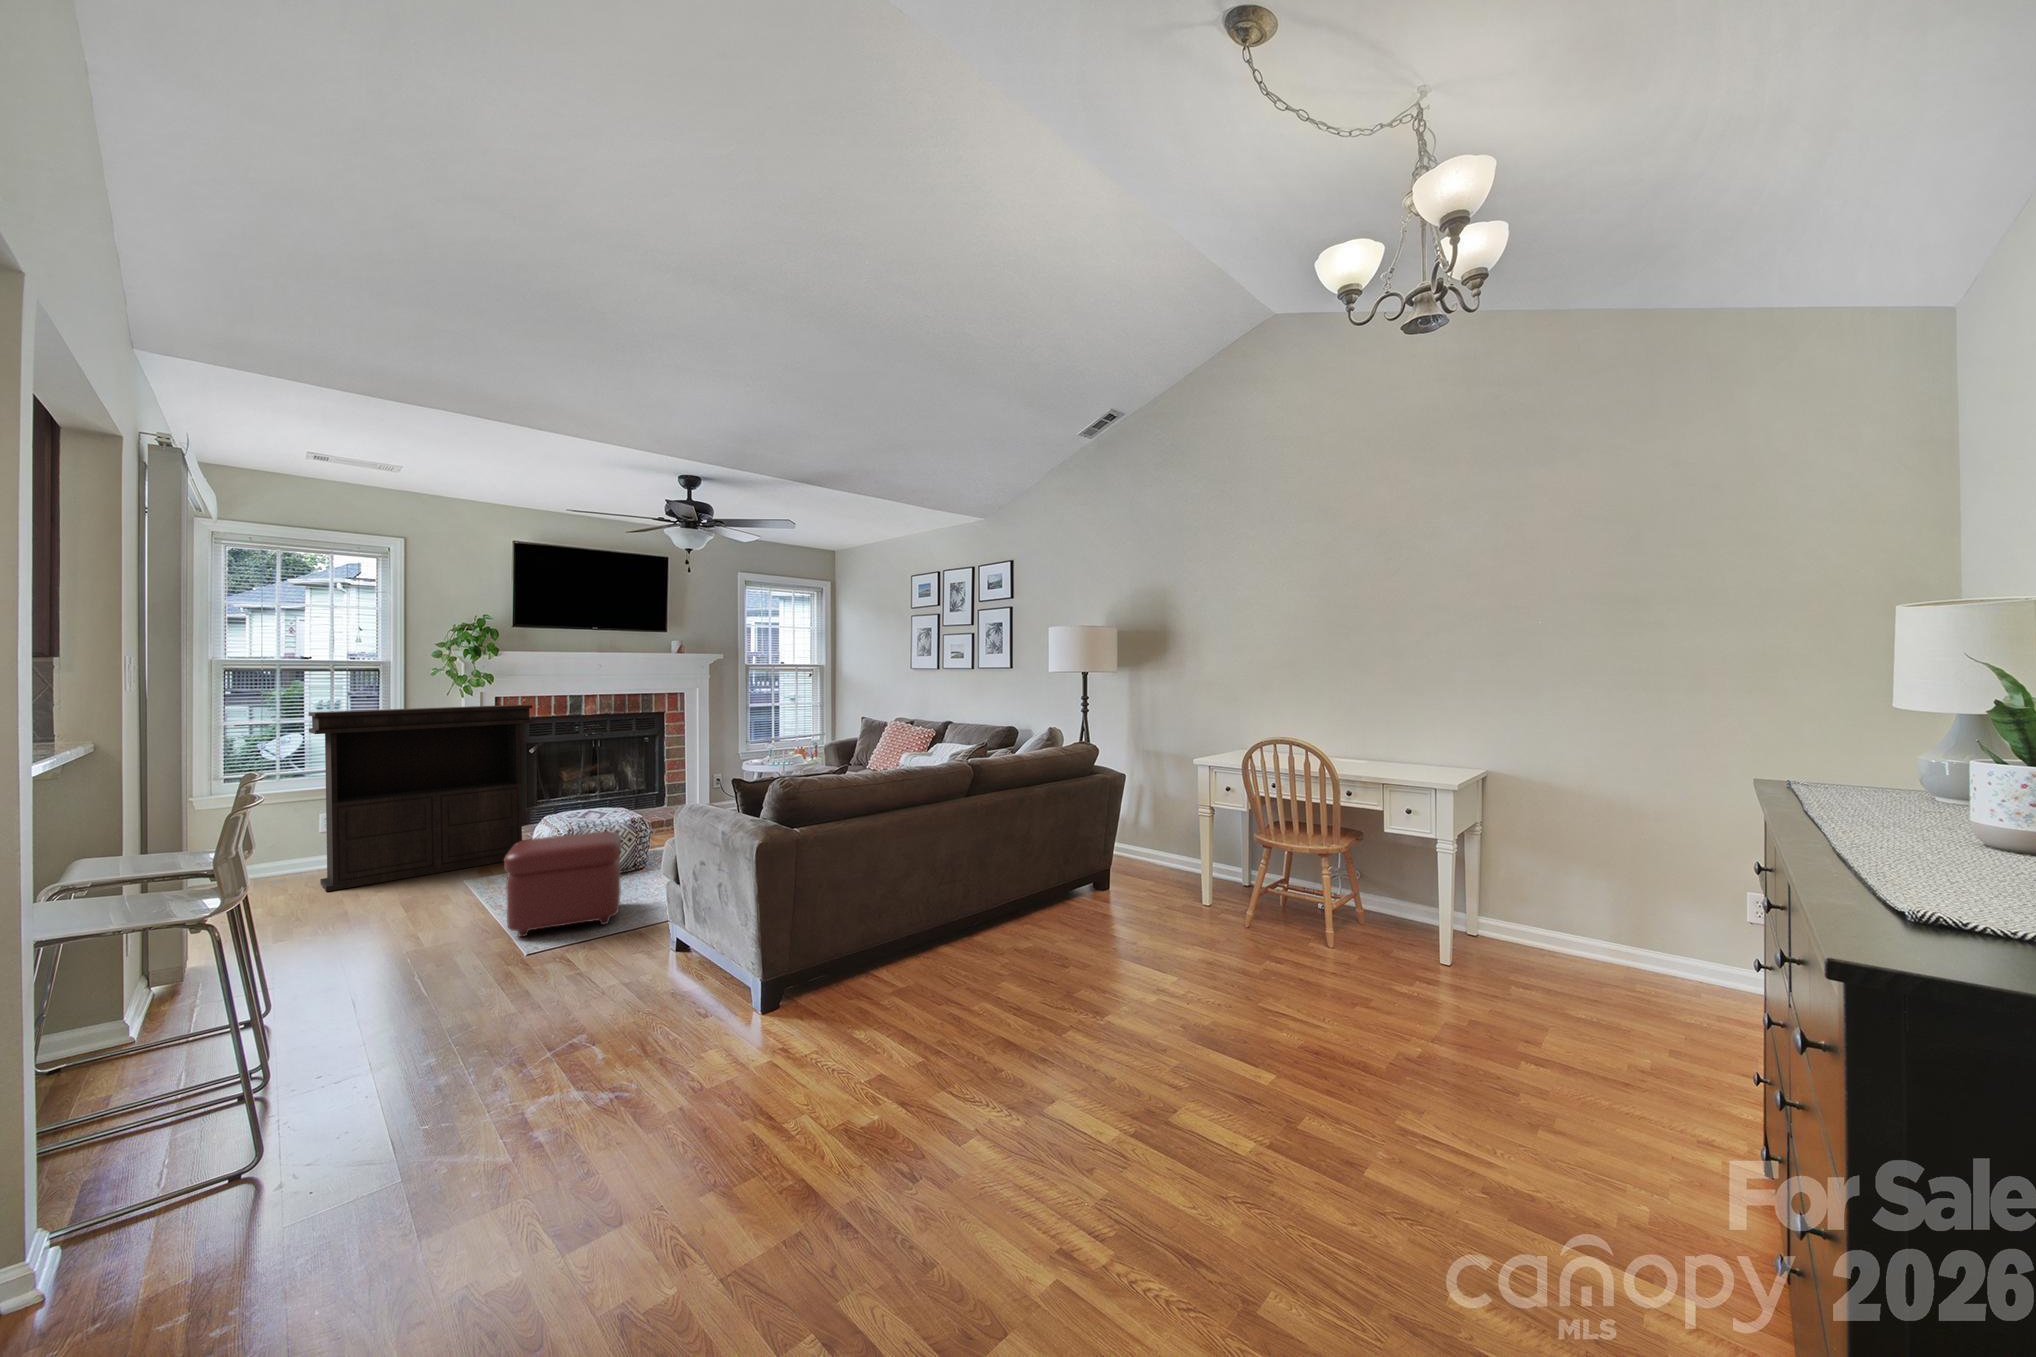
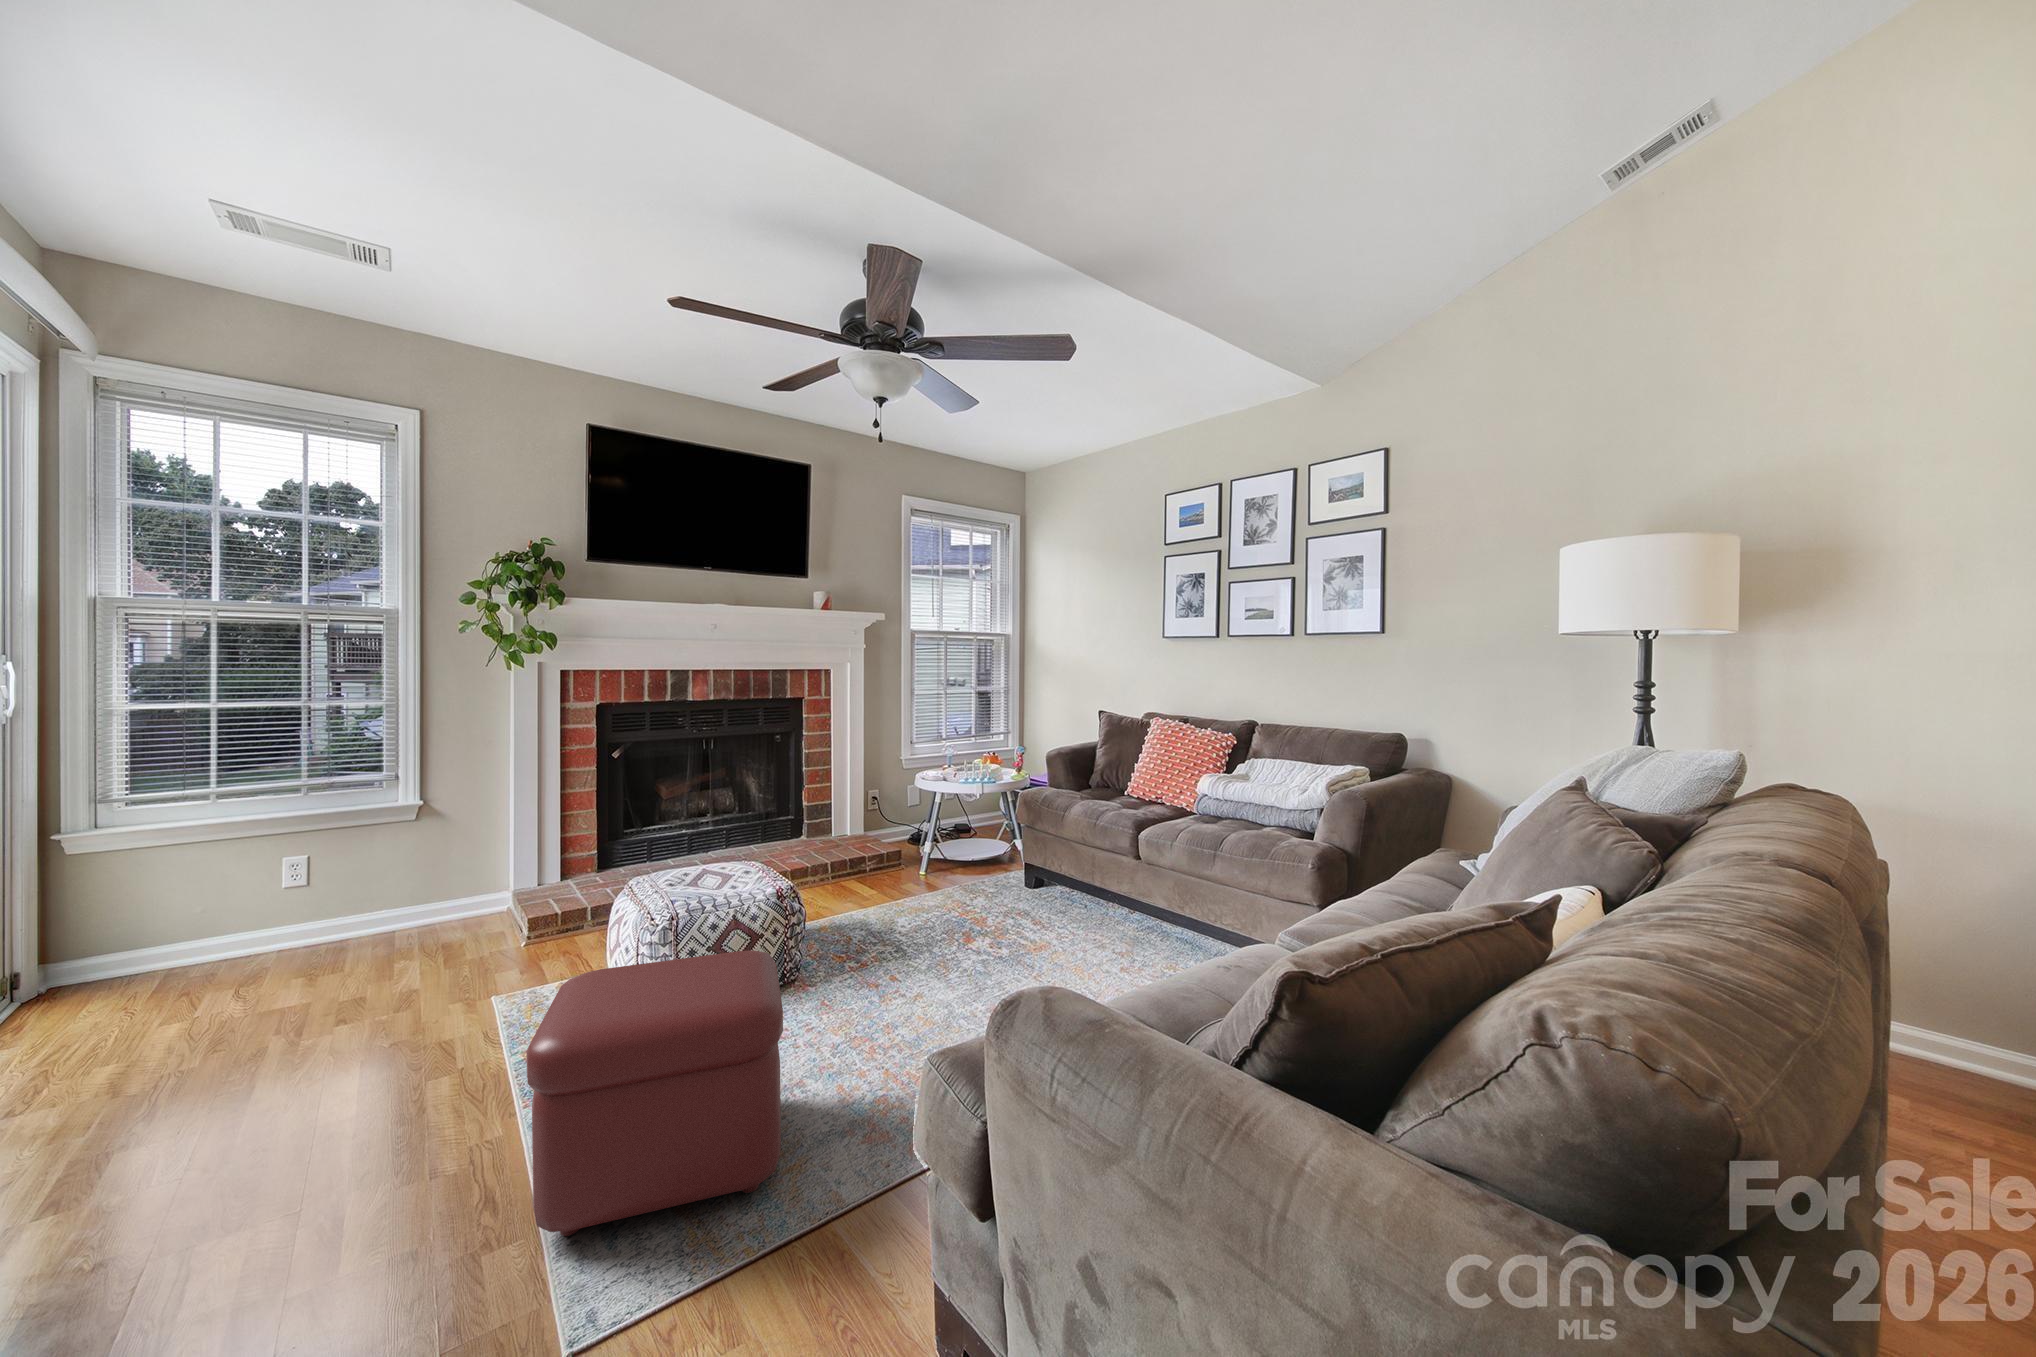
console table: present [308,705,533,891] -> none [229,682,613,1017]

